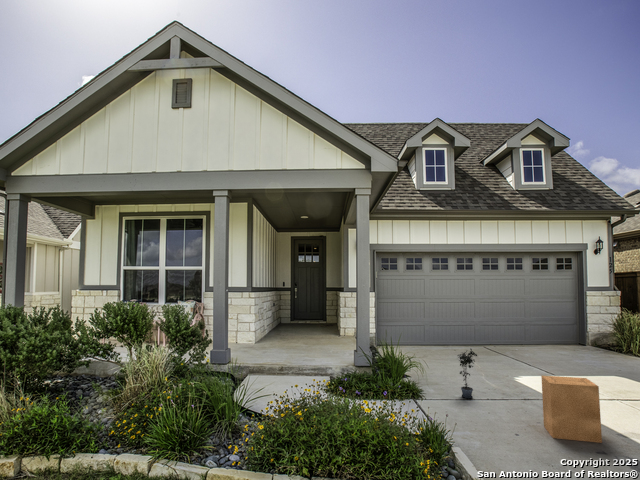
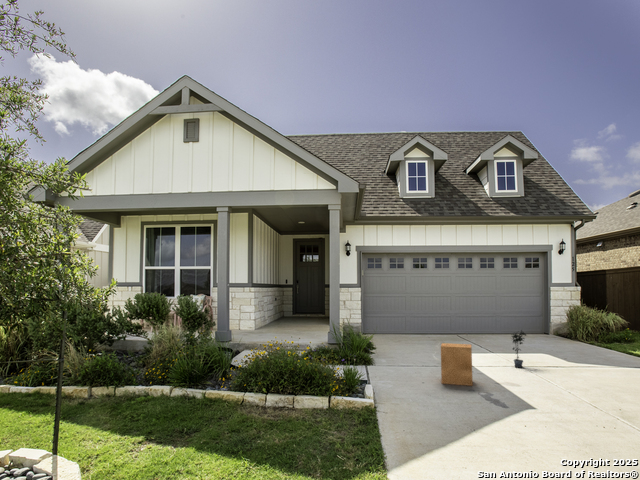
potted plant: present [458,349,477,398] -> present [512,331,526,368]

